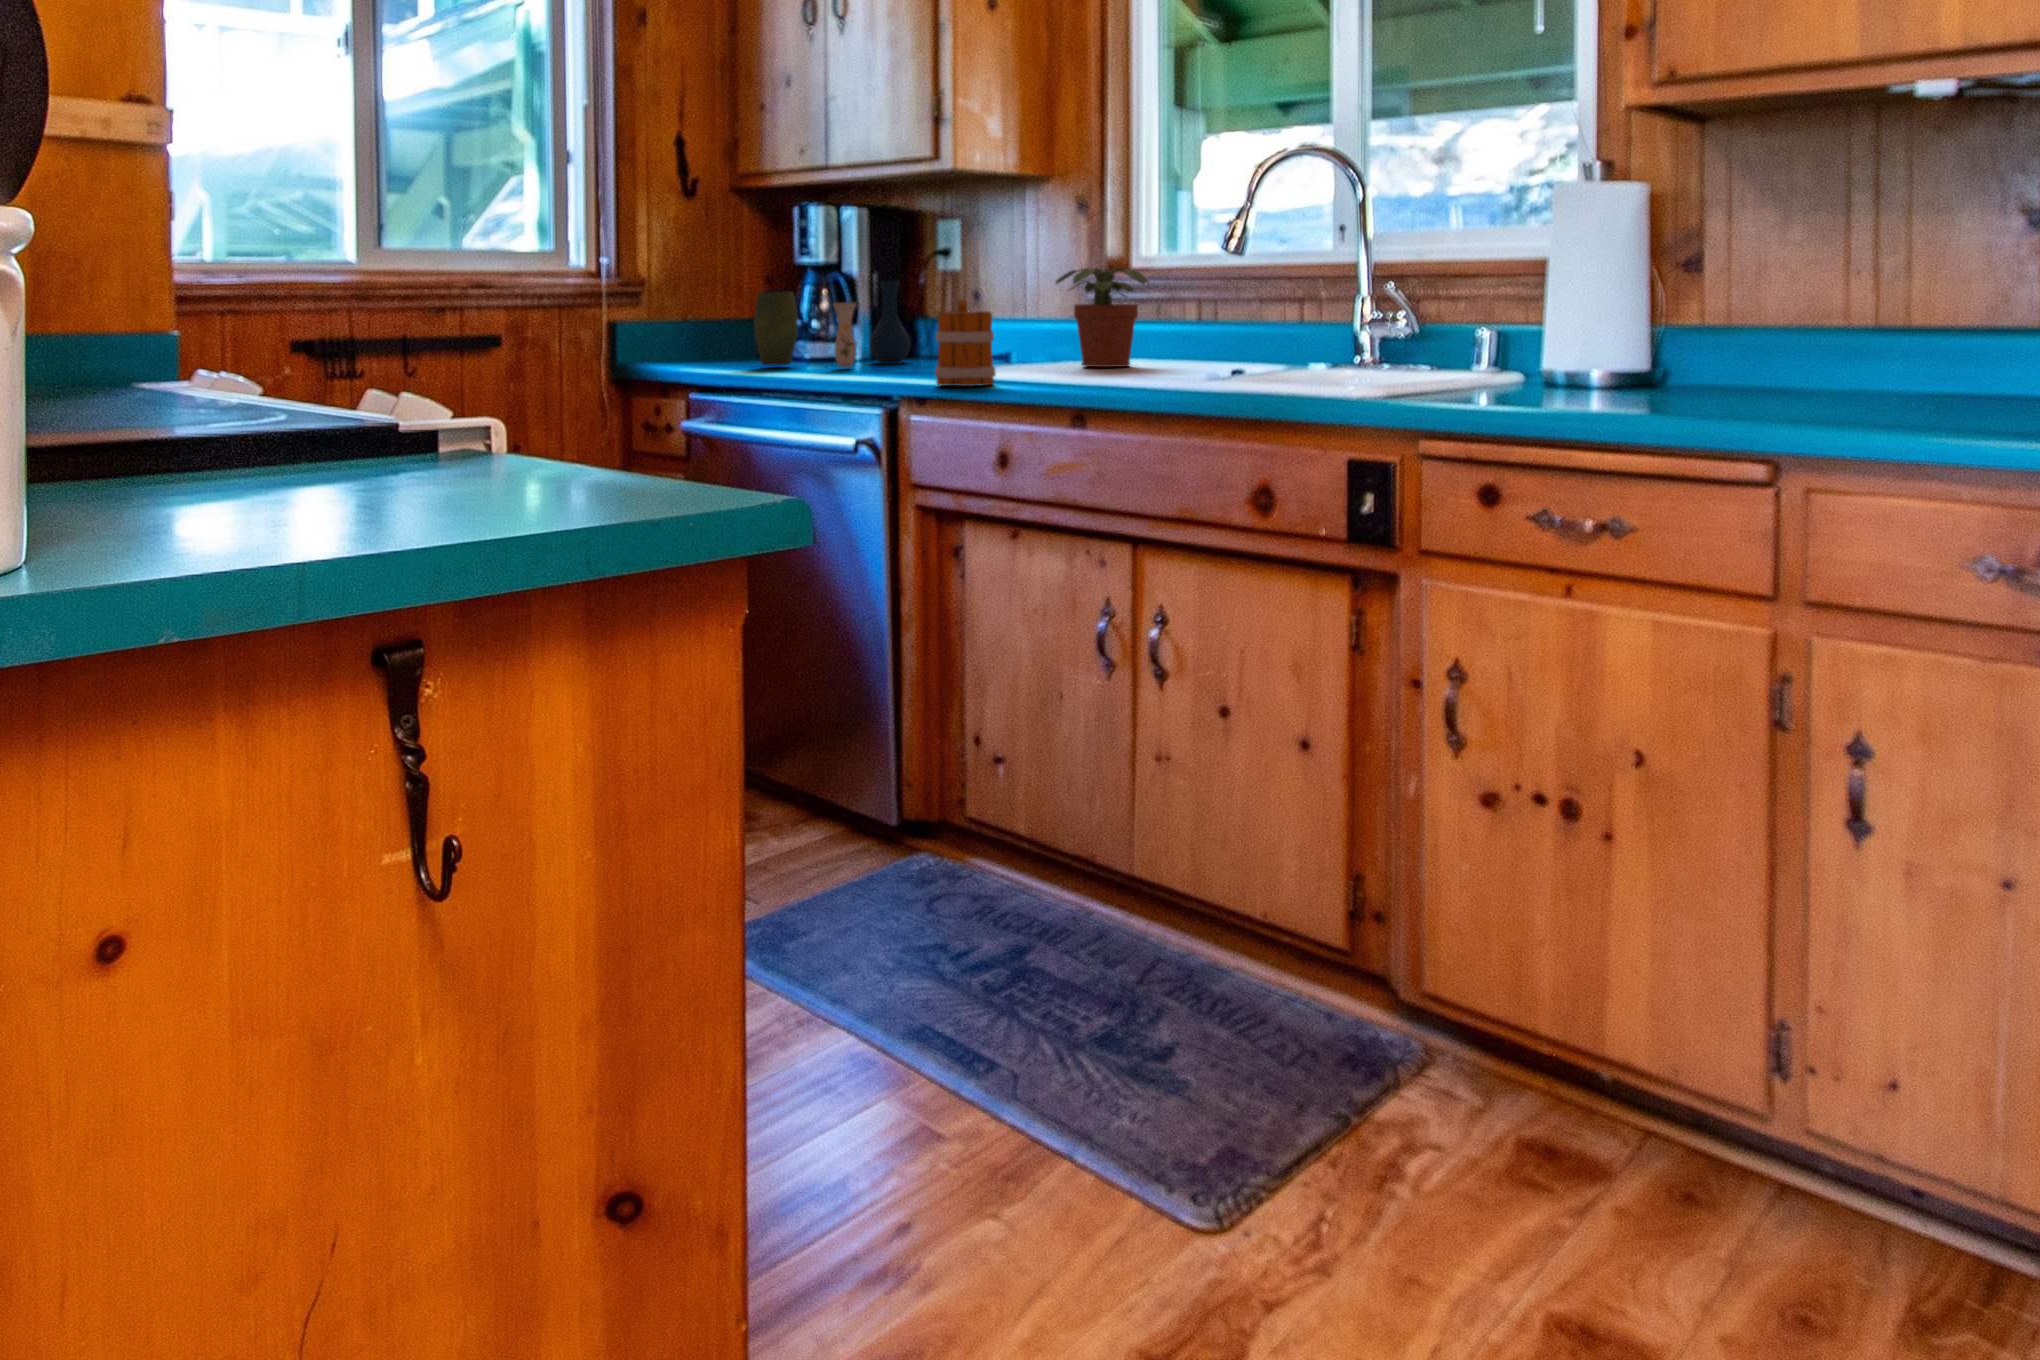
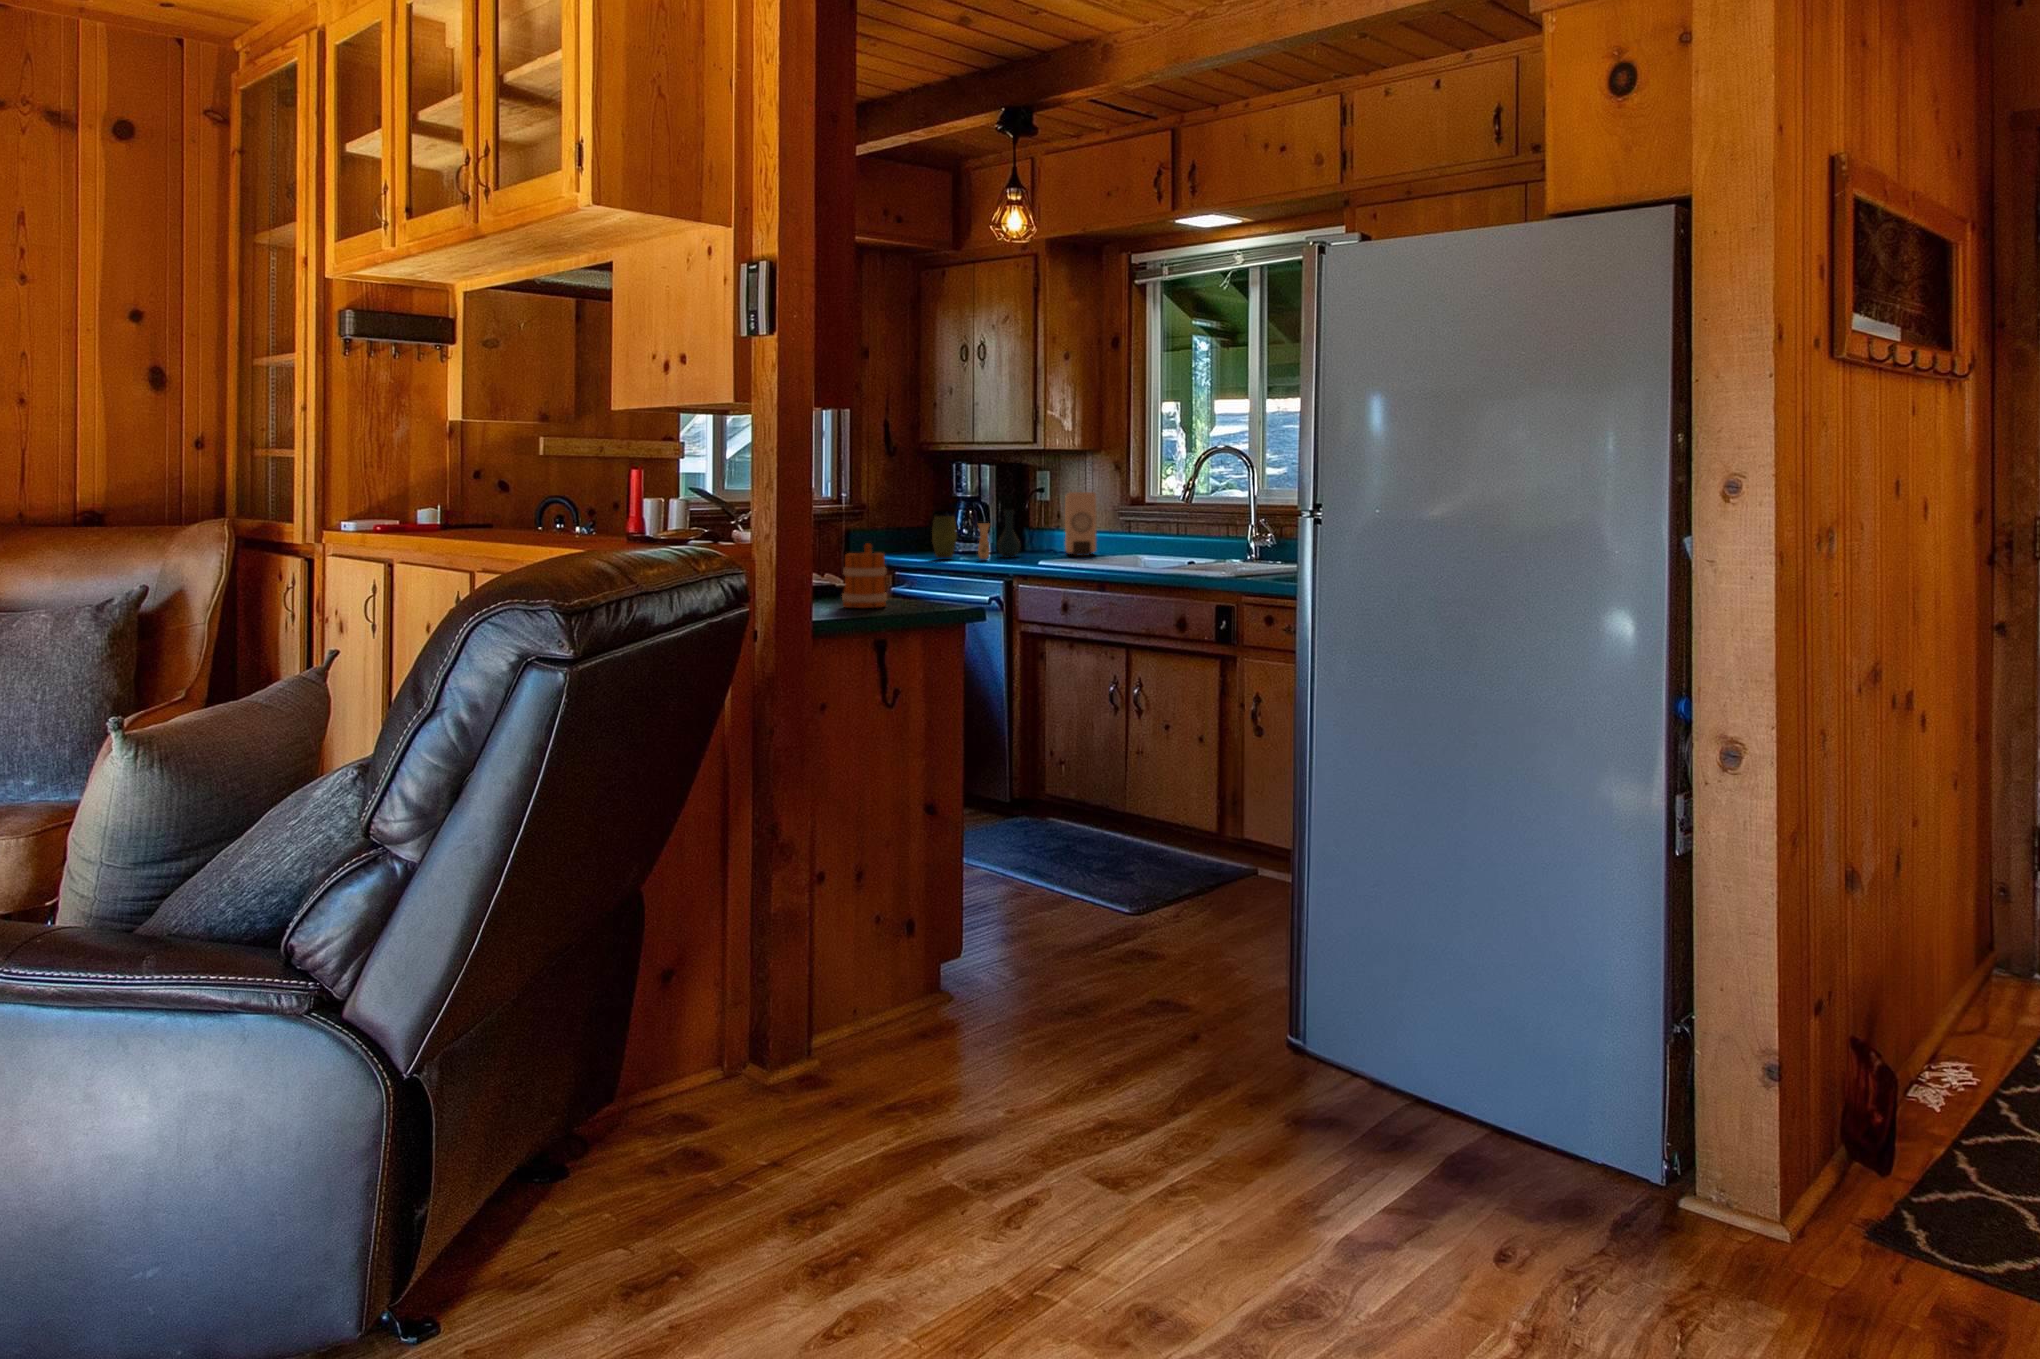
soap dispenser: none [987,248,1045,360] -> present [1065,492,1097,556]
potted plant: present [1056,268,1148,367] -> none [1099,507,1150,561]
mug: present [935,300,996,386] -> present [842,543,887,608]

